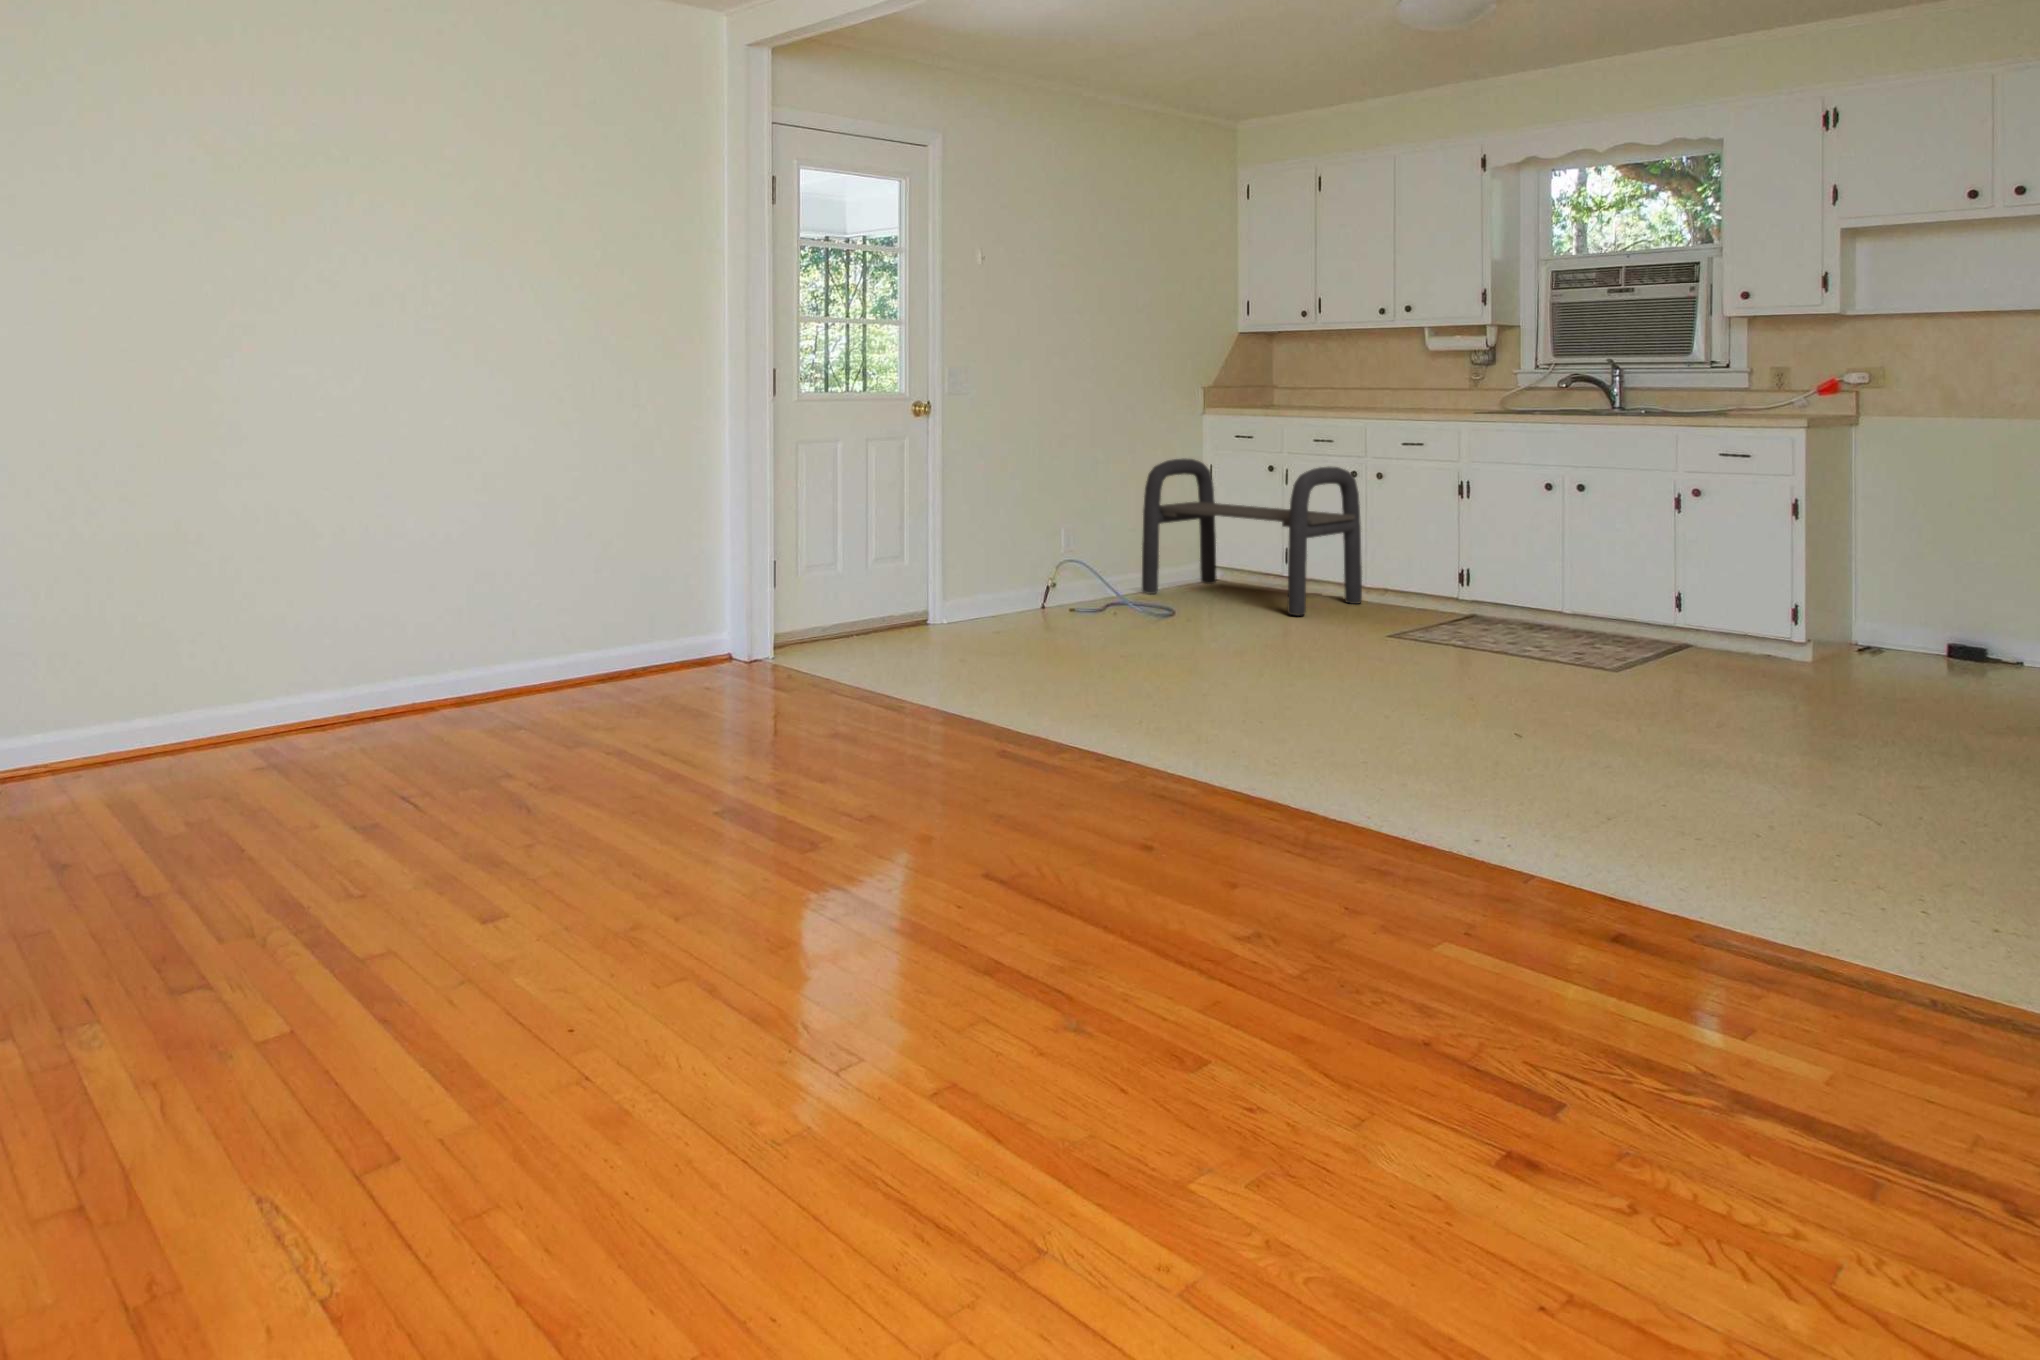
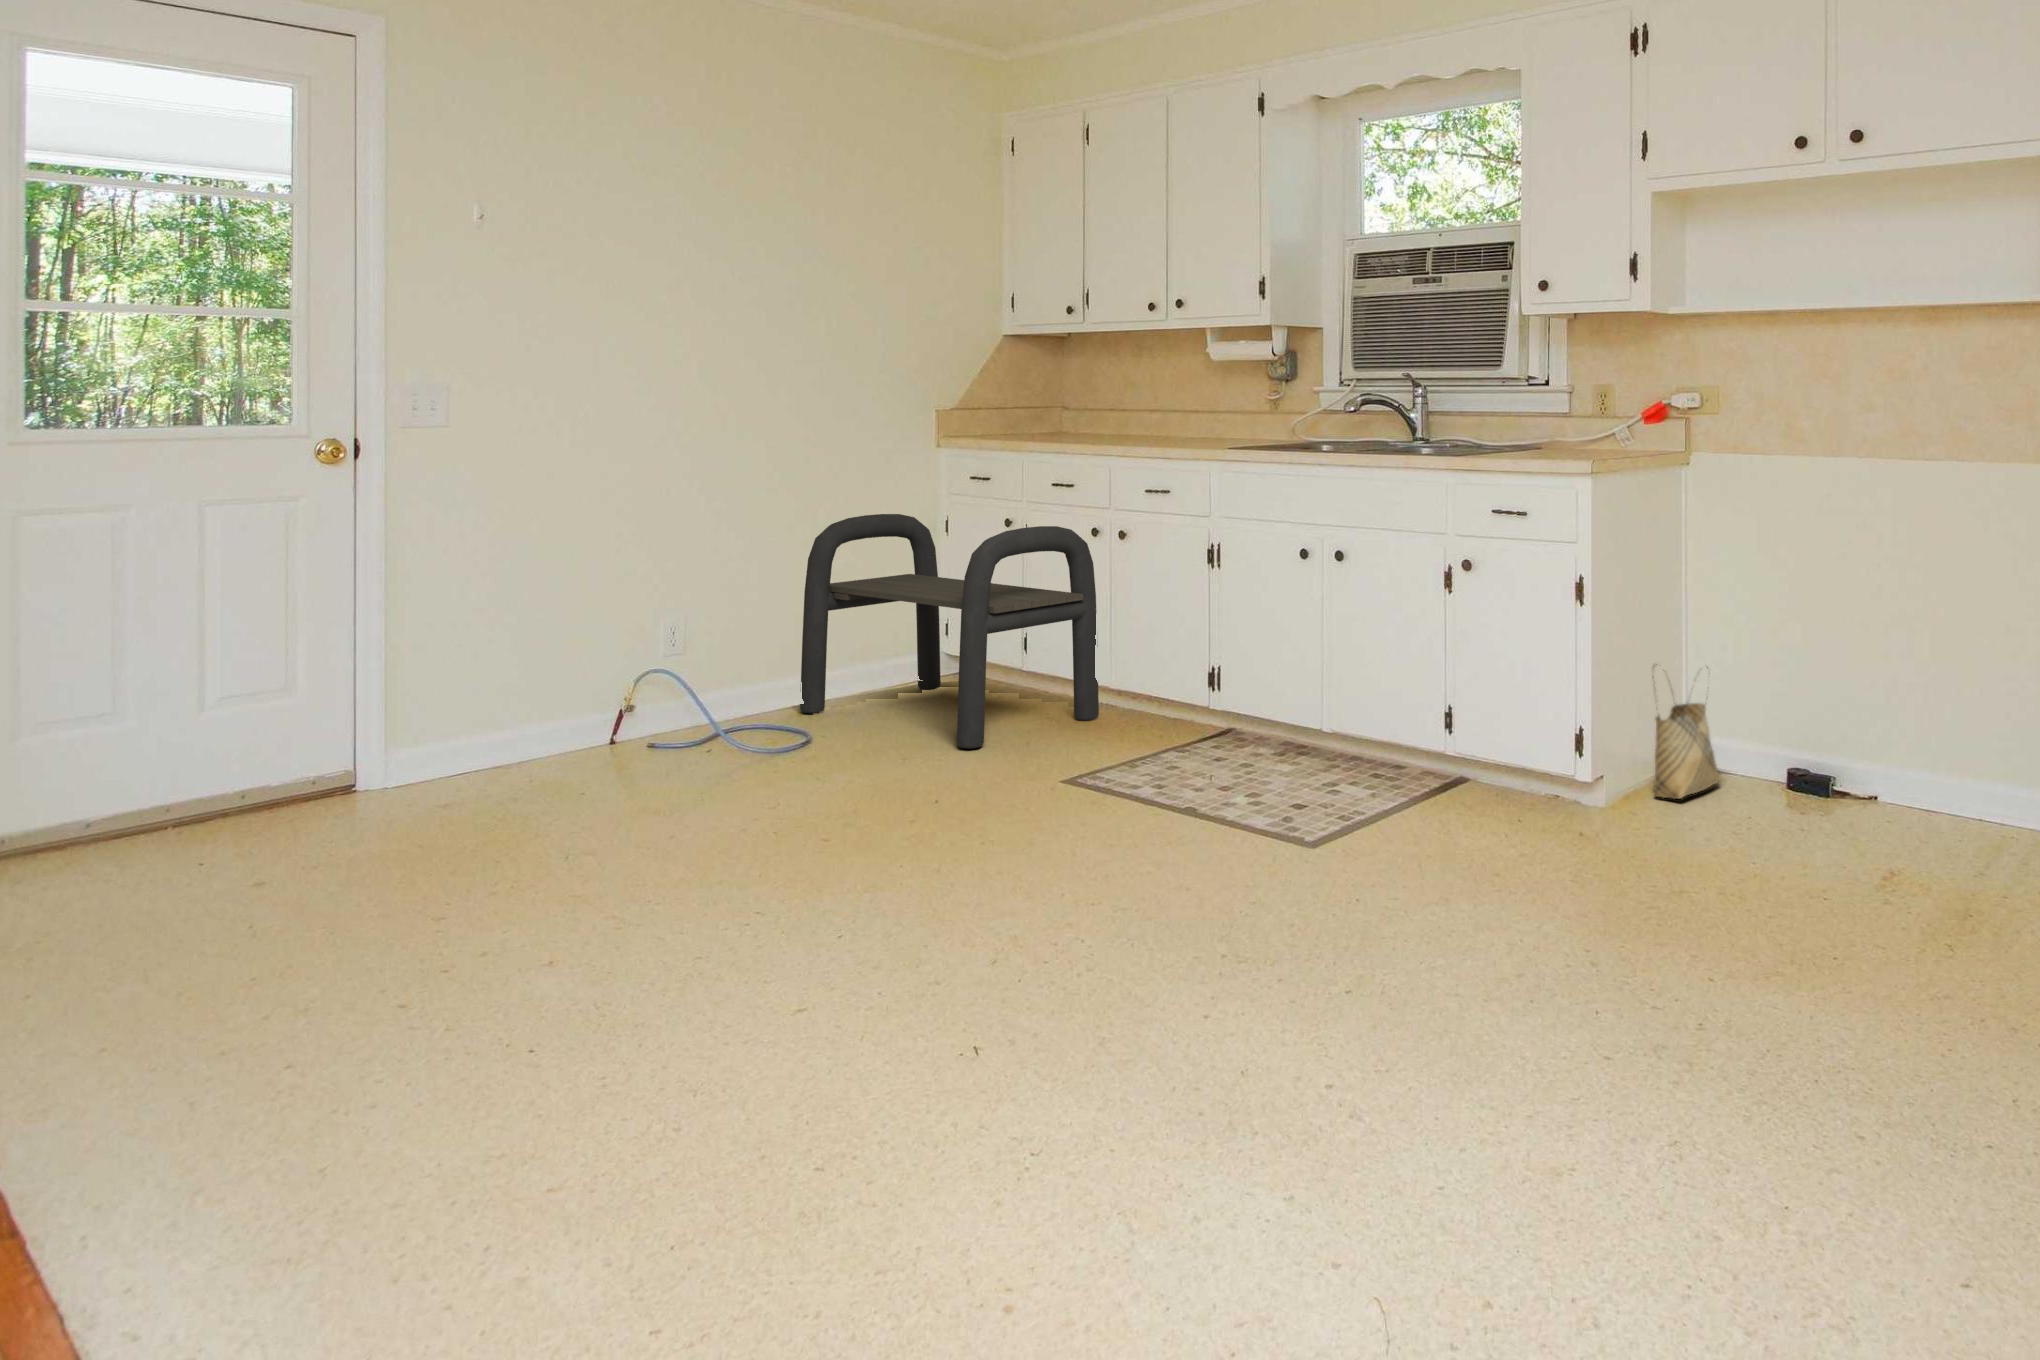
woven basket: none [1841,565,1894,660] -> present [1653,664,1719,799]

